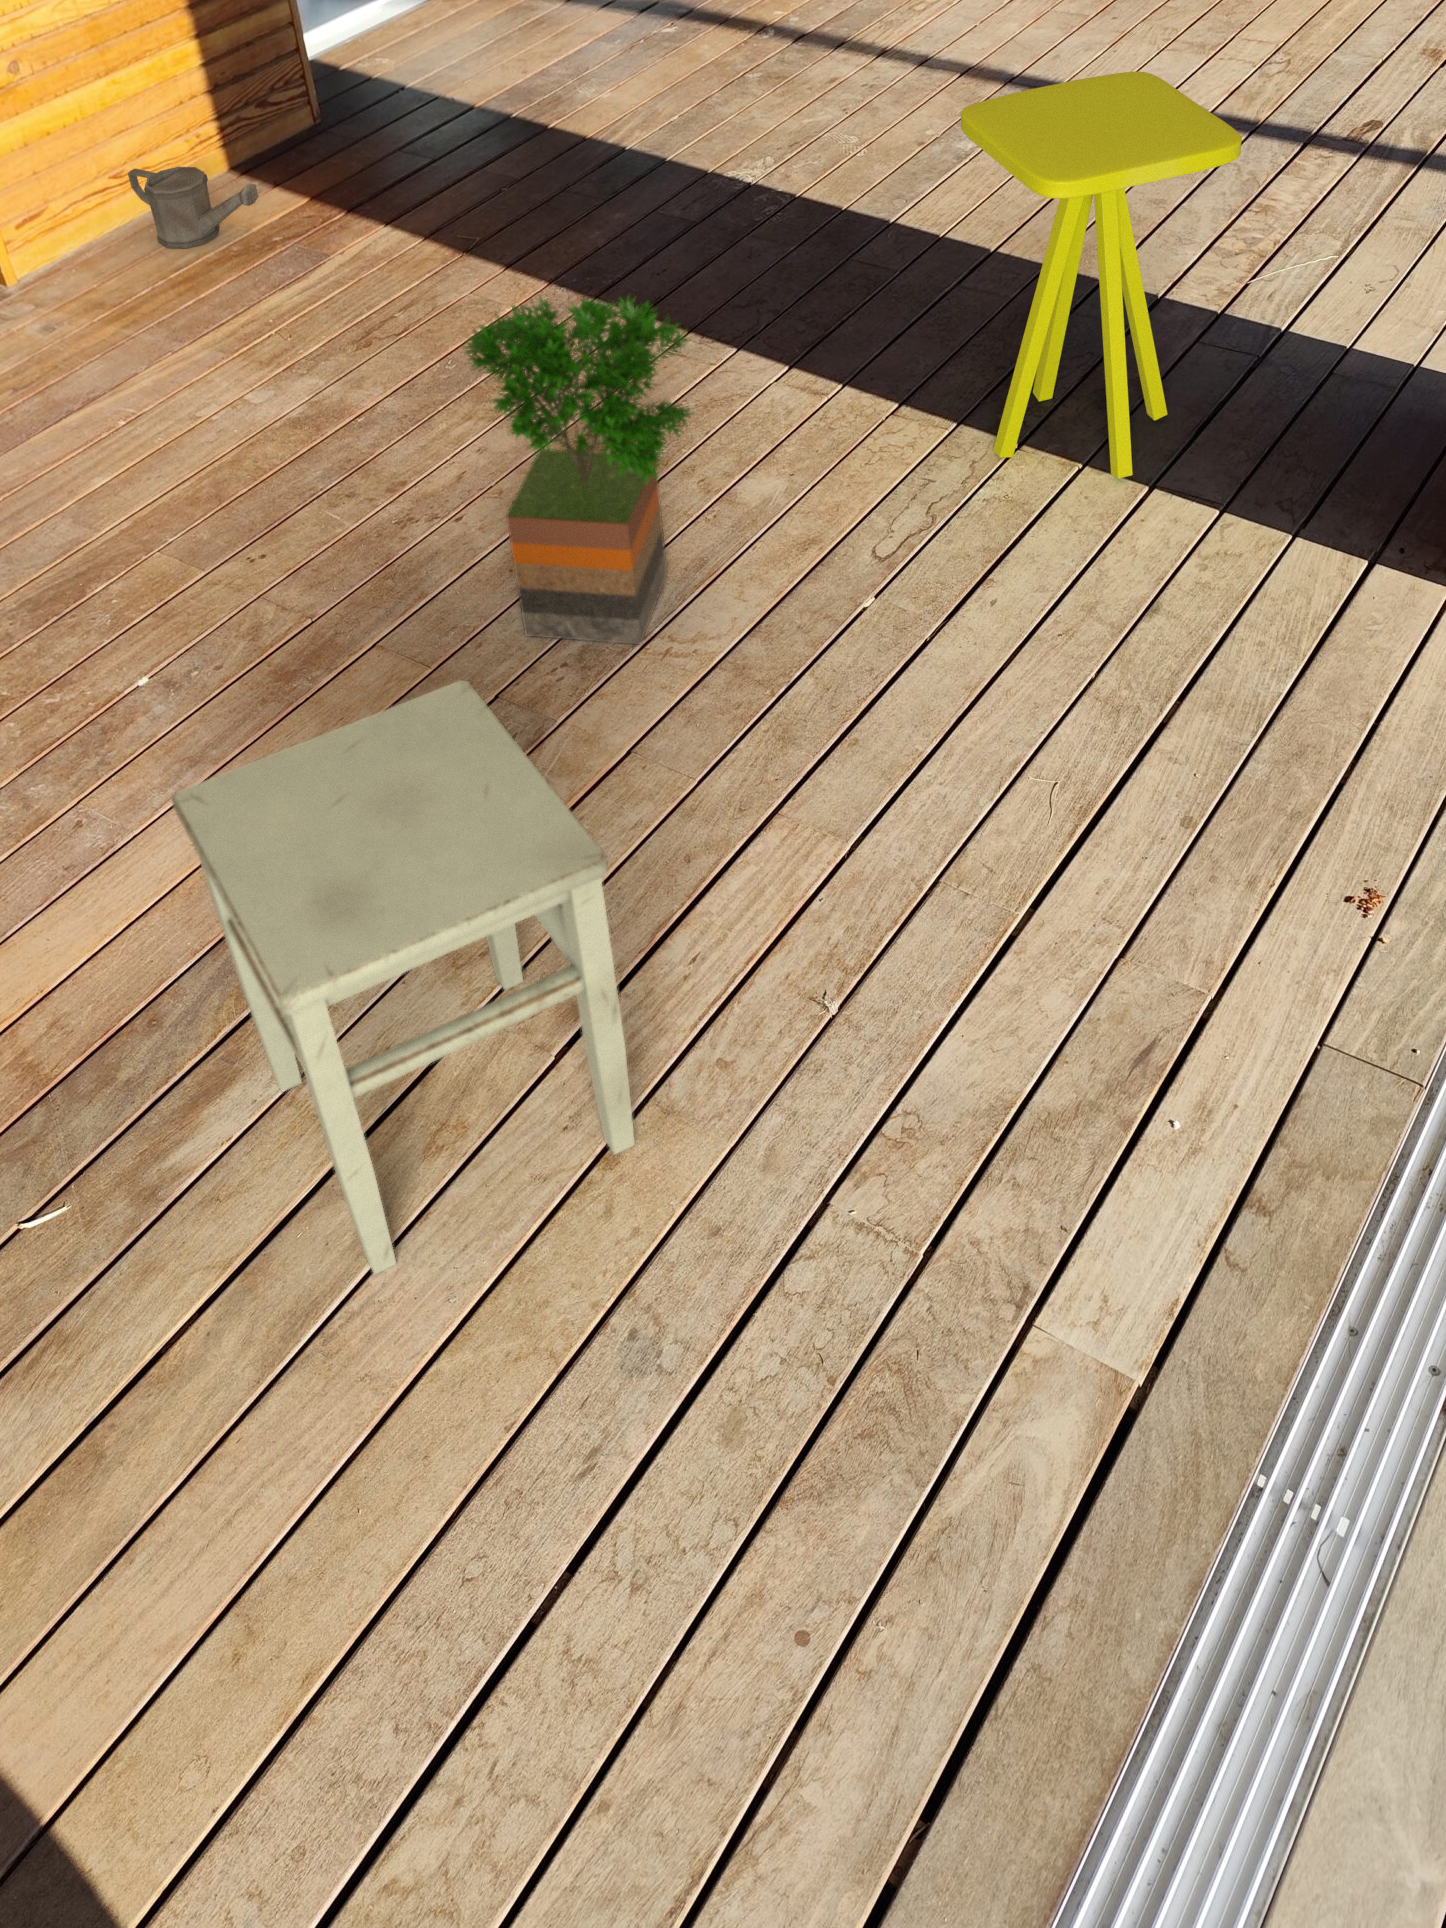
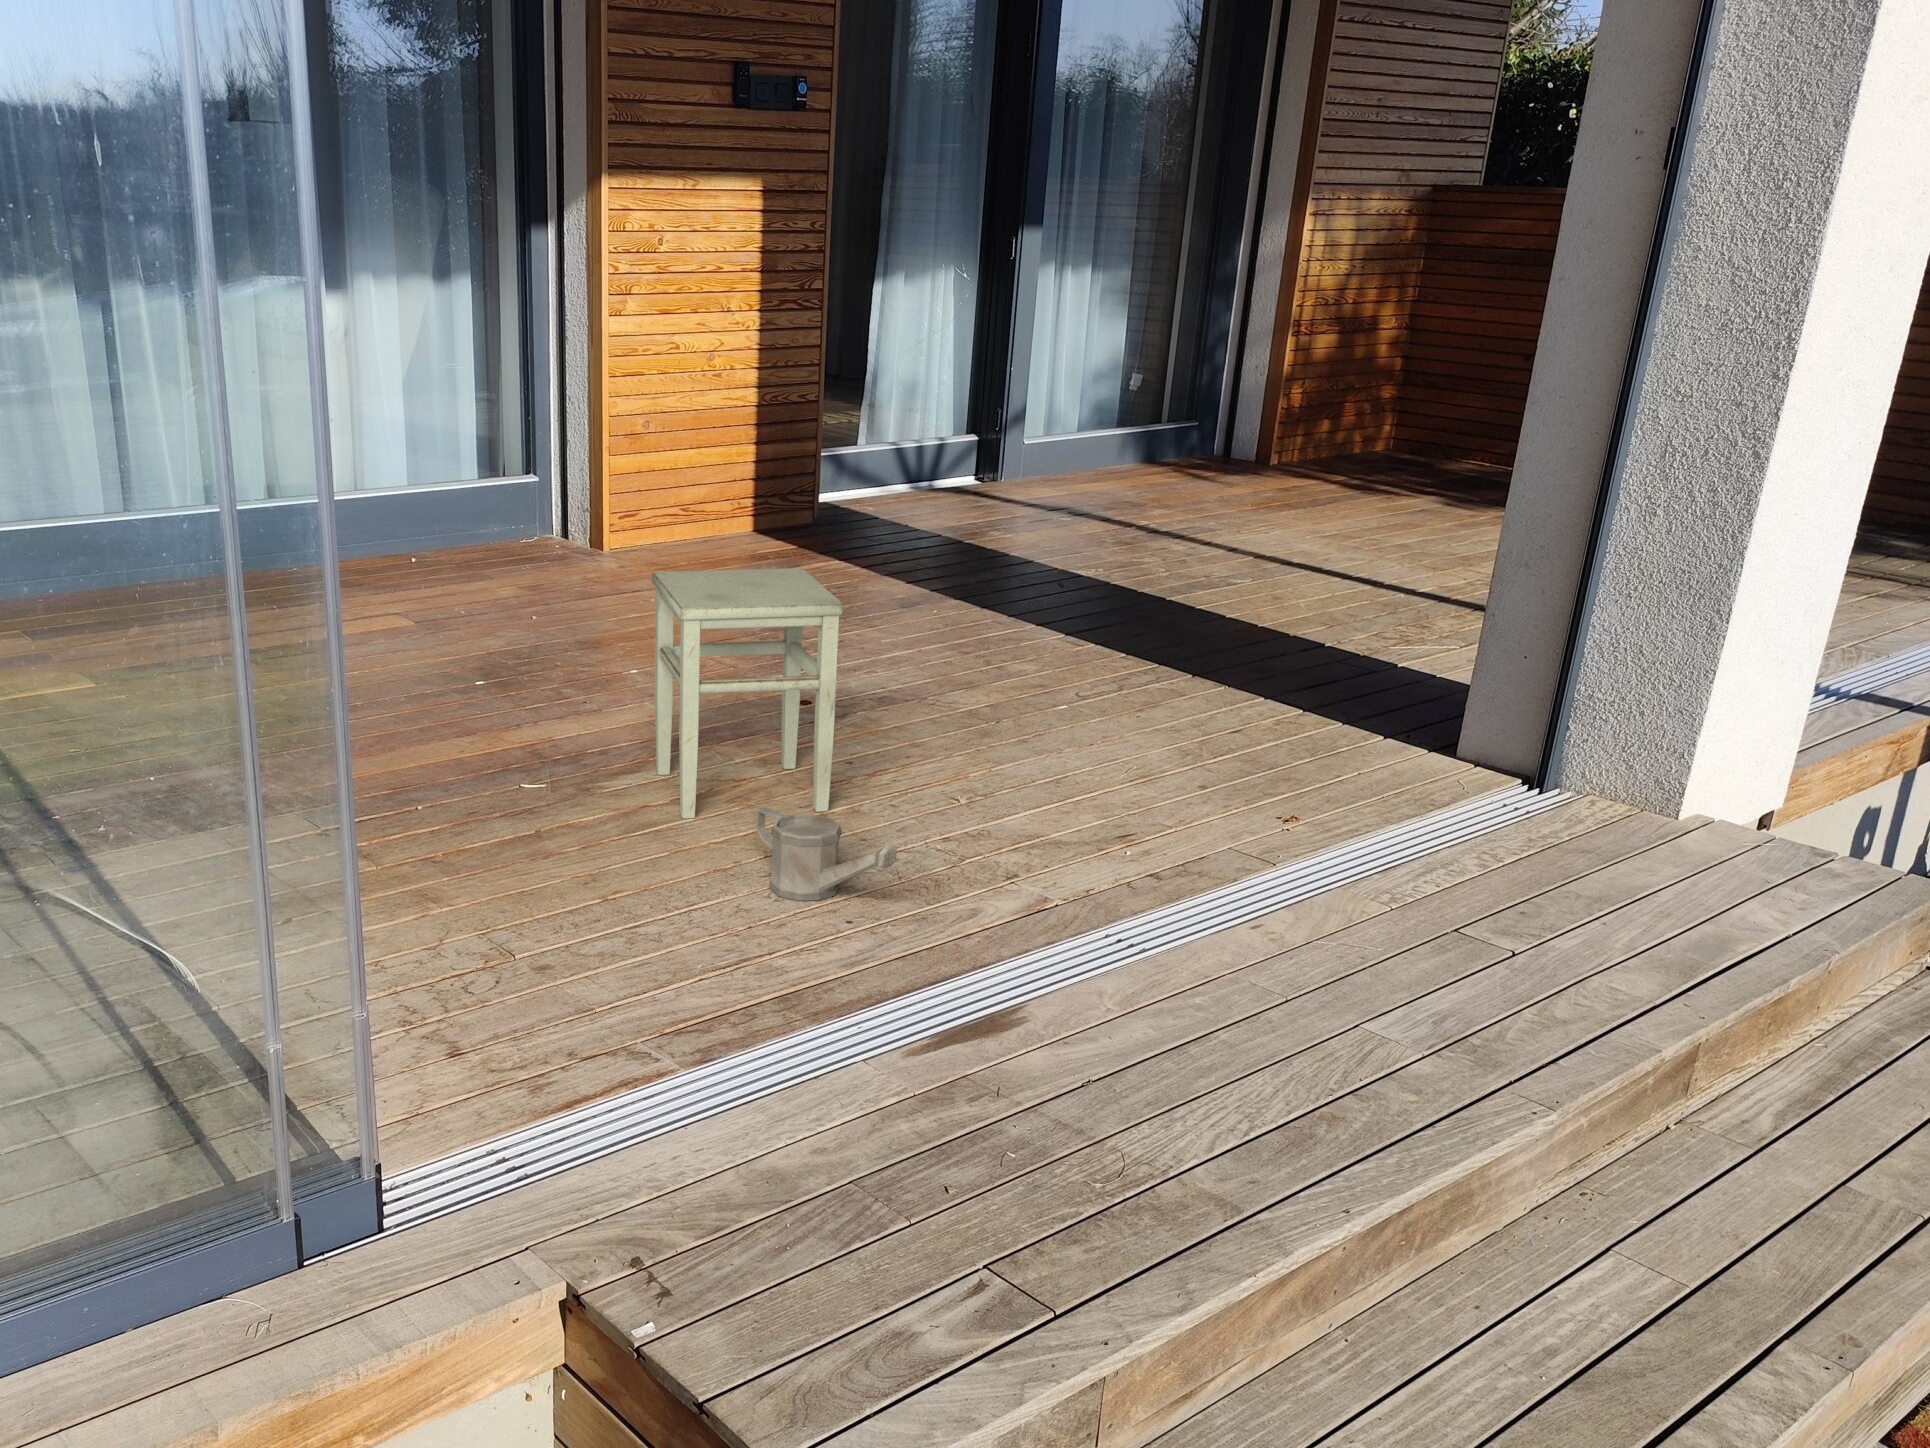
side table: present [961,72,1242,479] -> none [1164,461,1322,691]
watering can: present [128,167,258,248] -> present [756,807,897,901]
potted tree: present [464,296,692,645] -> none [851,490,979,699]

